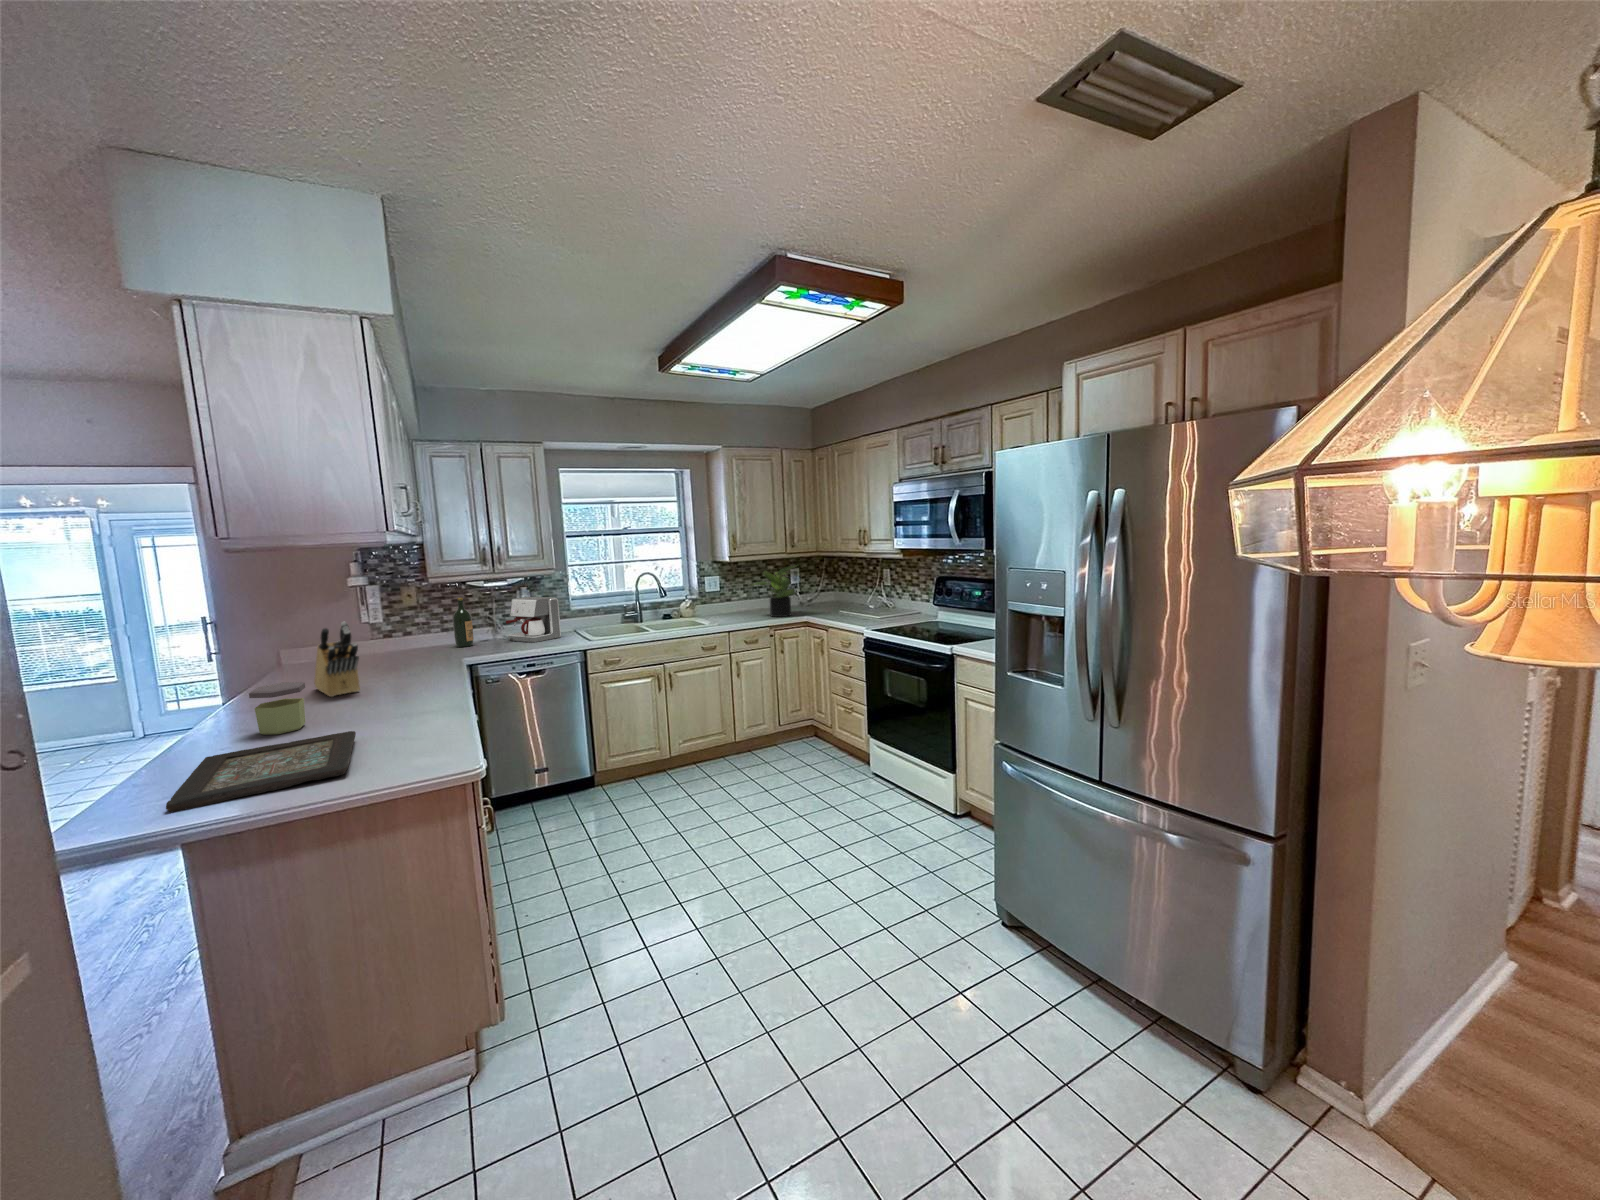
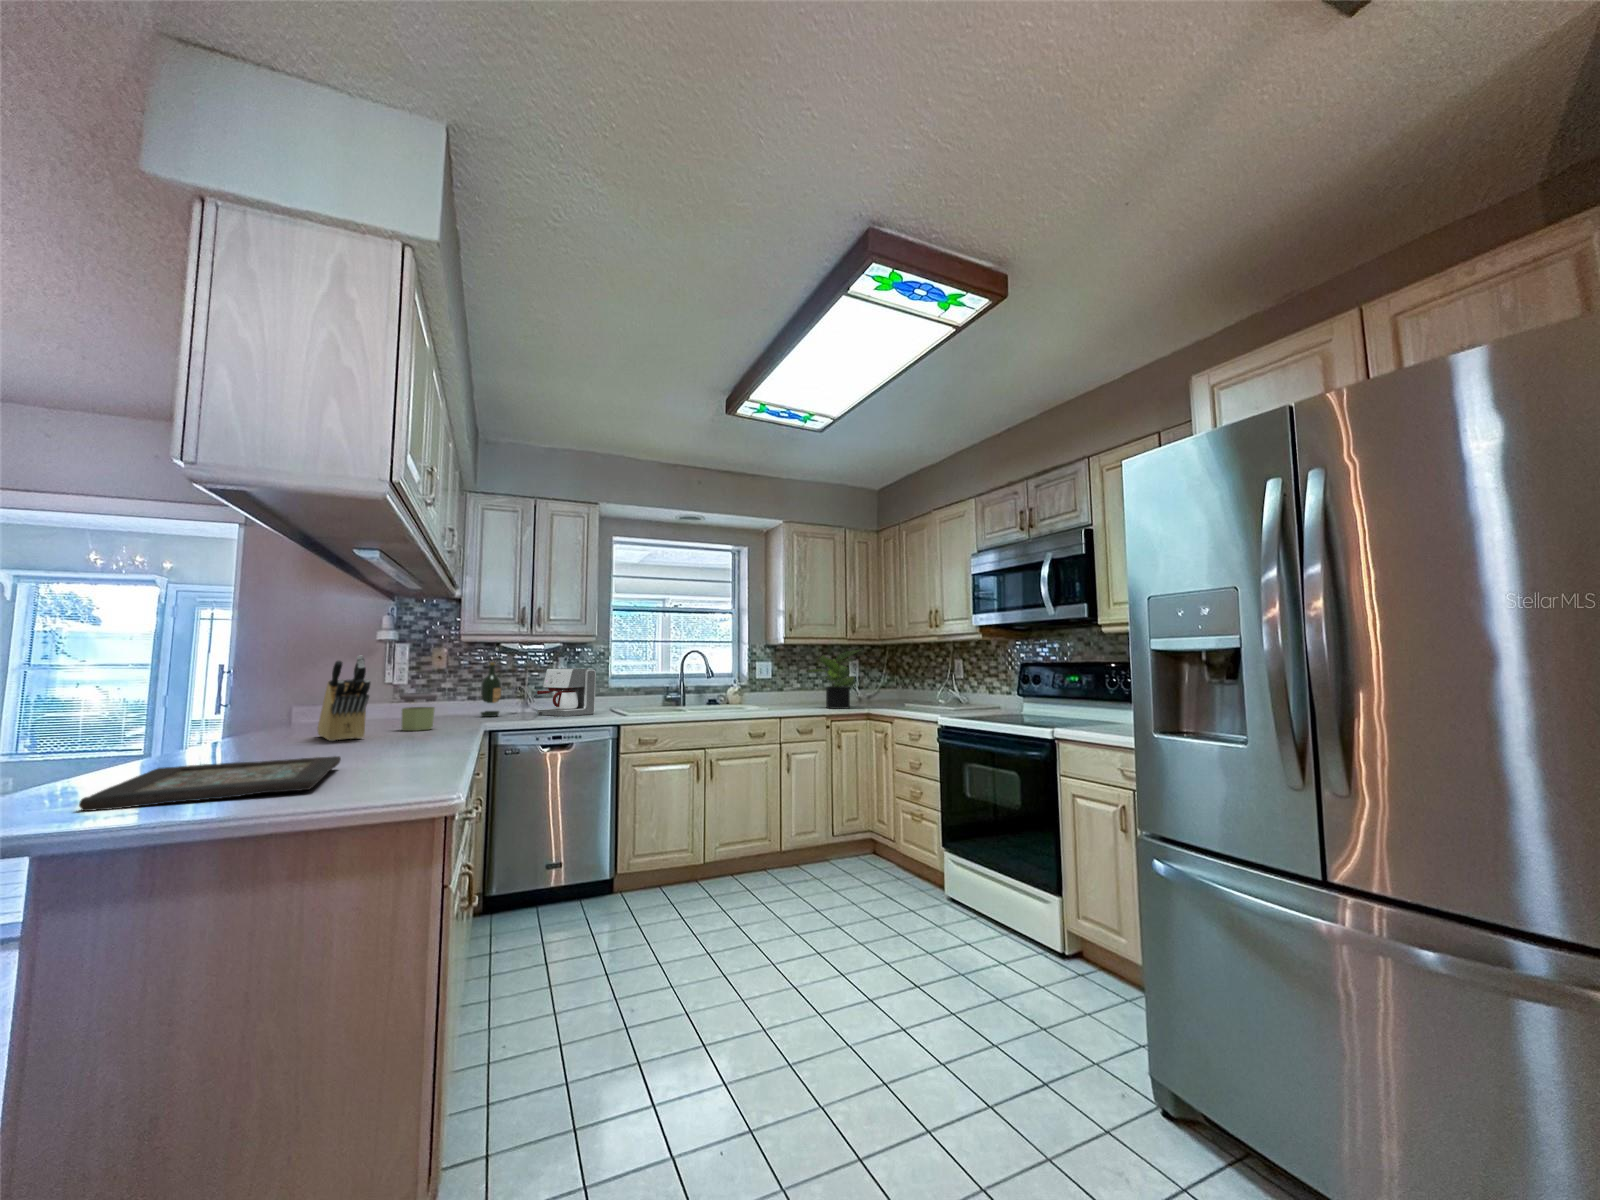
jar: present [249,682,305,735] -> present [400,694,437,731]

